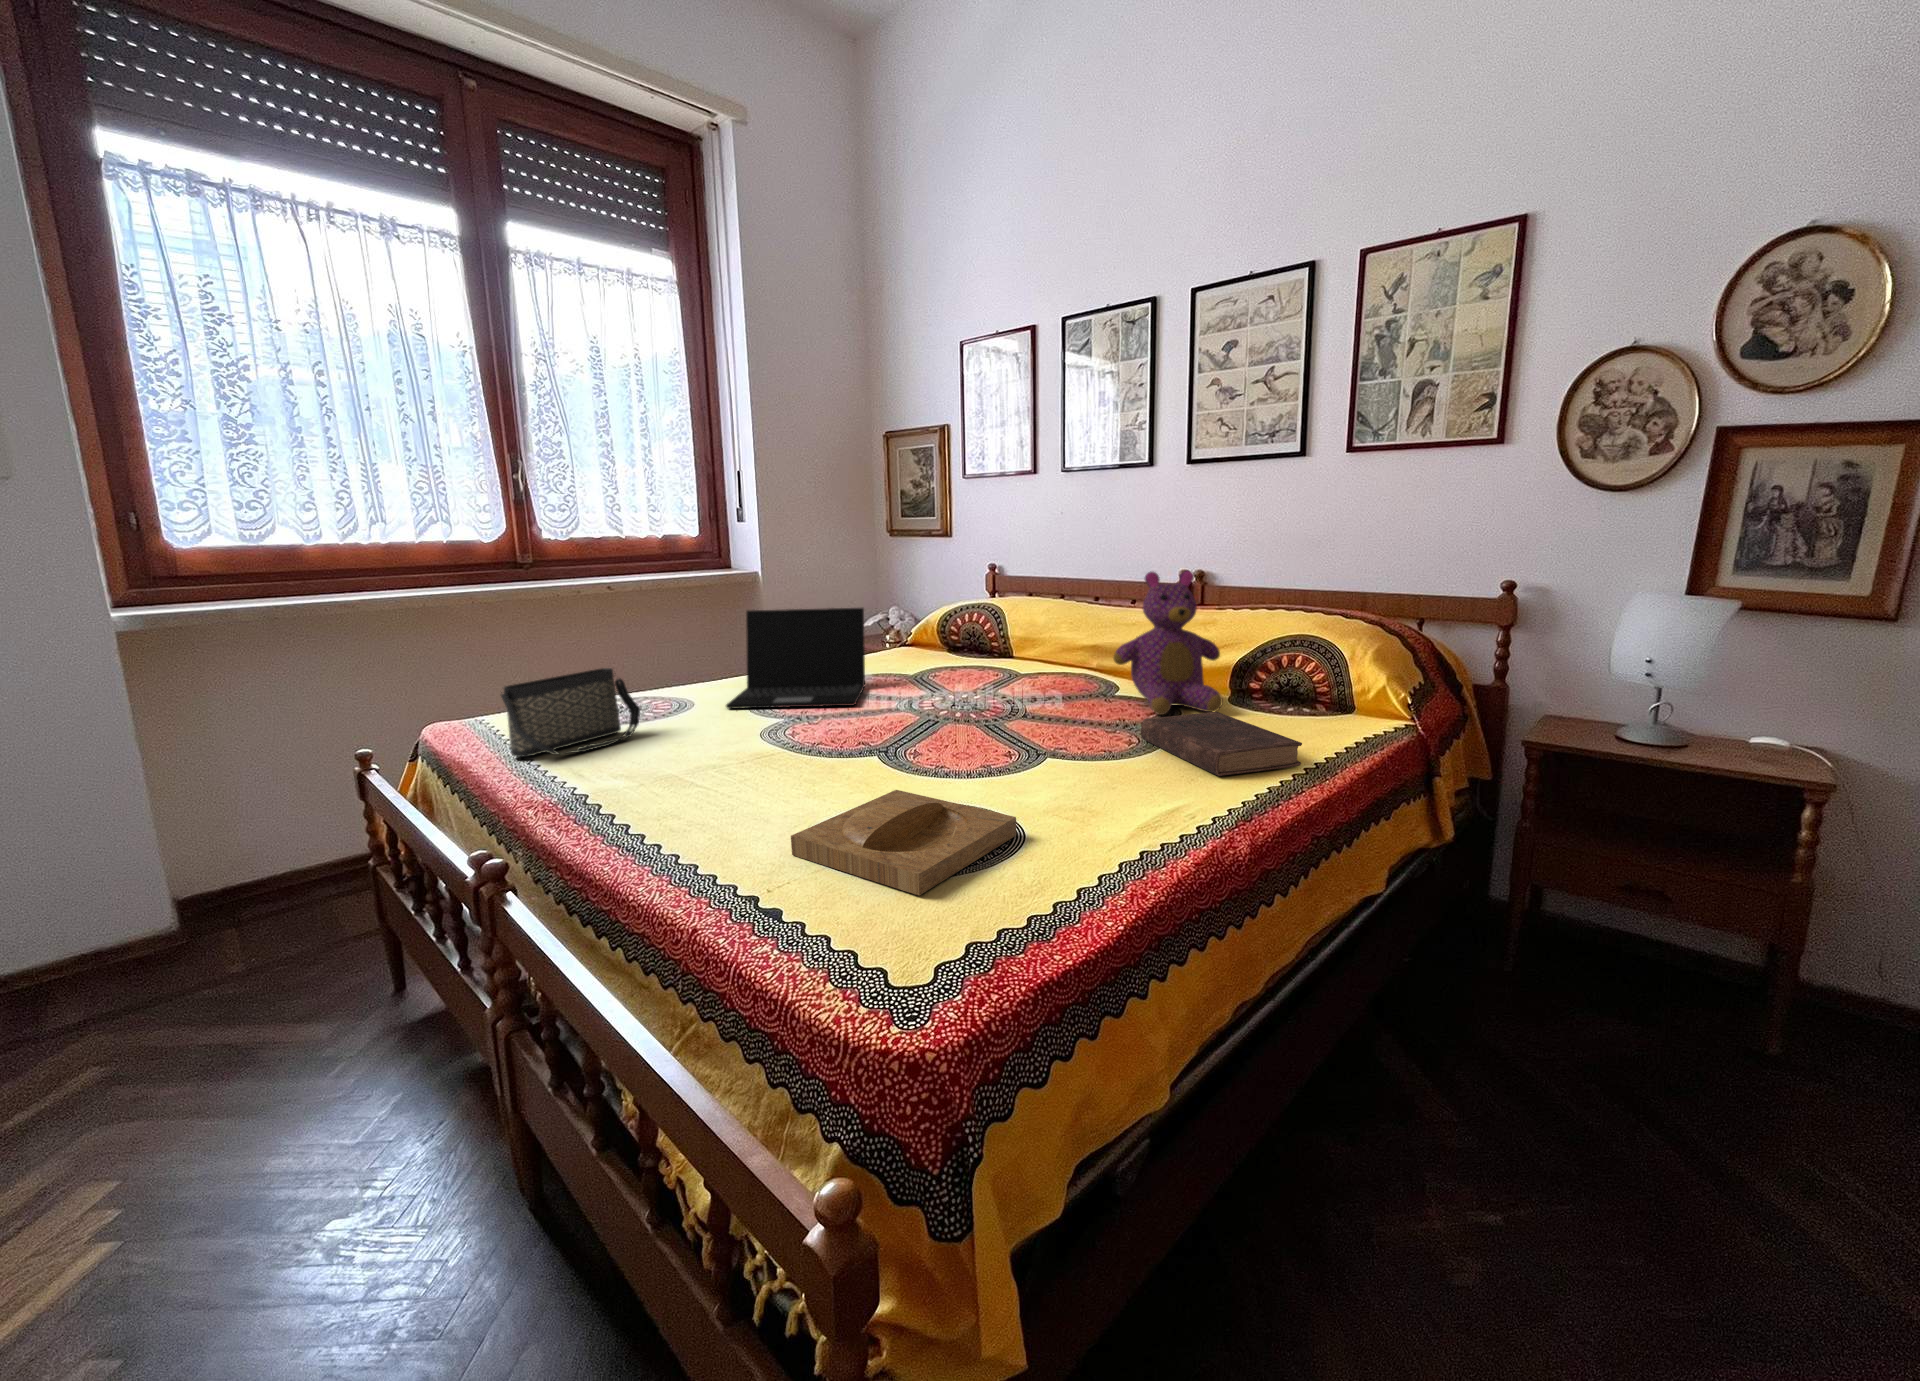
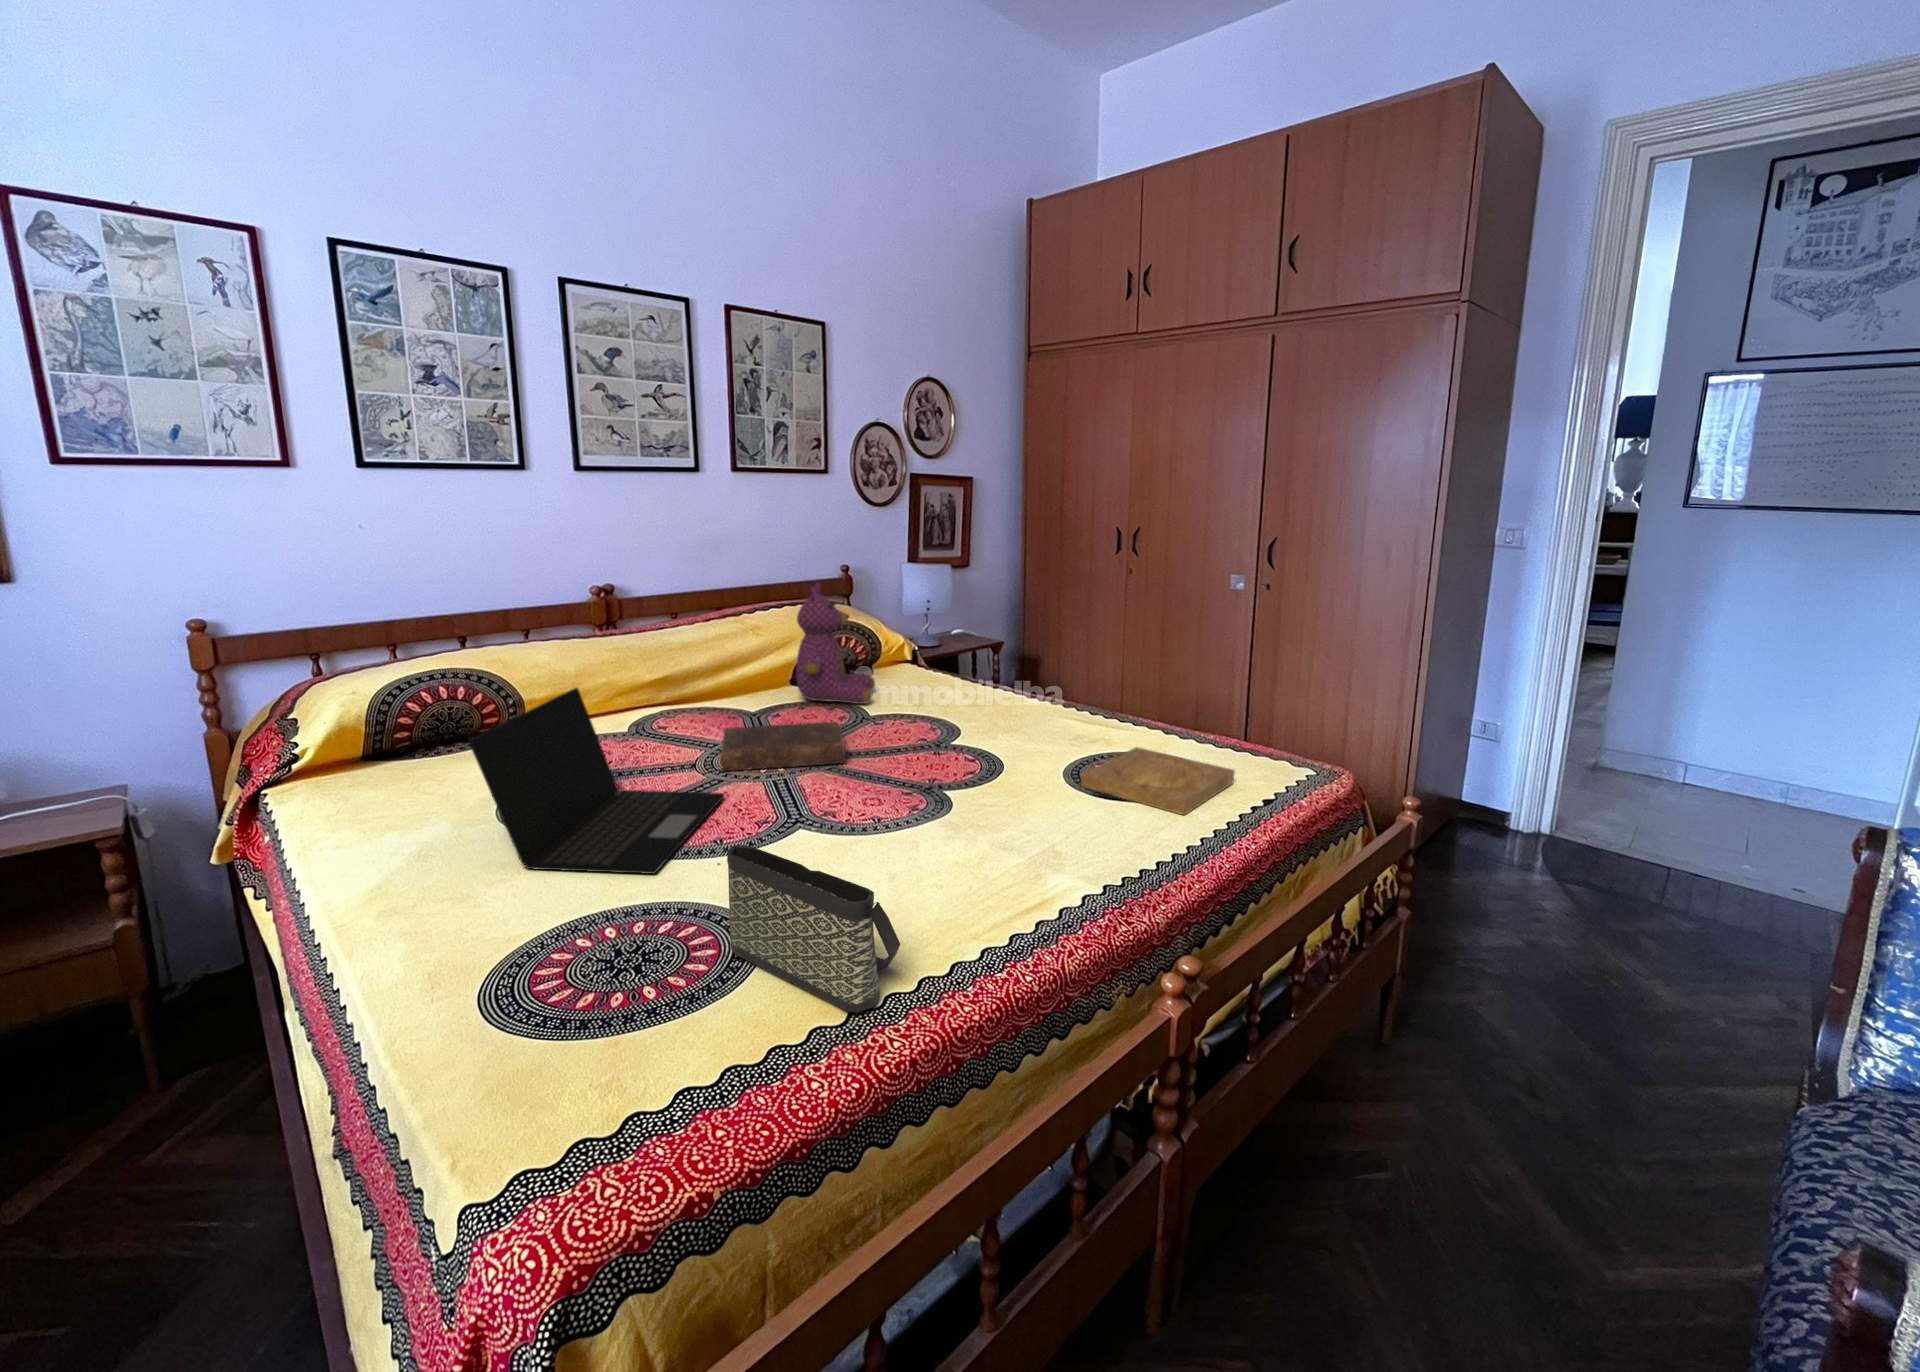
book: present [1141,712,1302,776] -> present [721,722,845,771]

